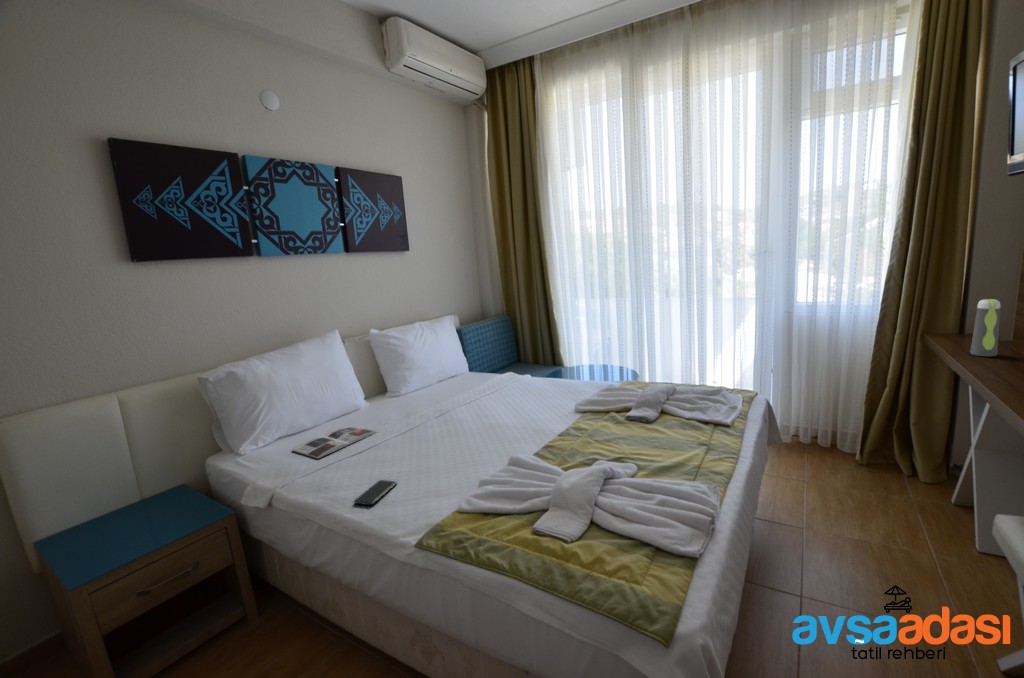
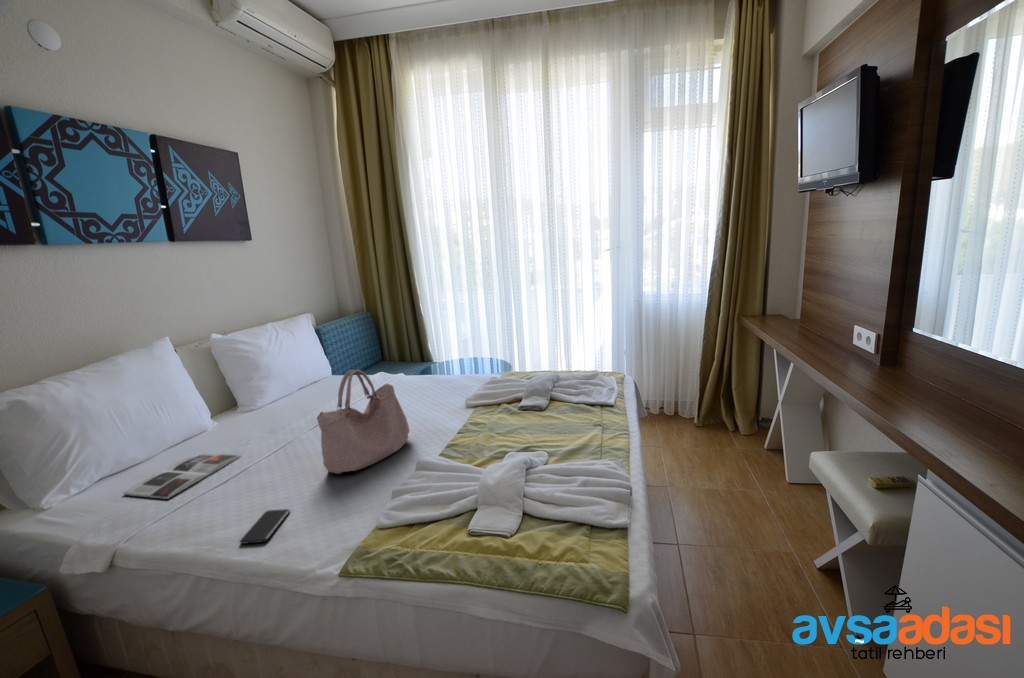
water bottle: present [970,299,1000,357] -> none [773,286,791,331]
handbag: none [428,366,512,458] -> present [317,370,409,474]

